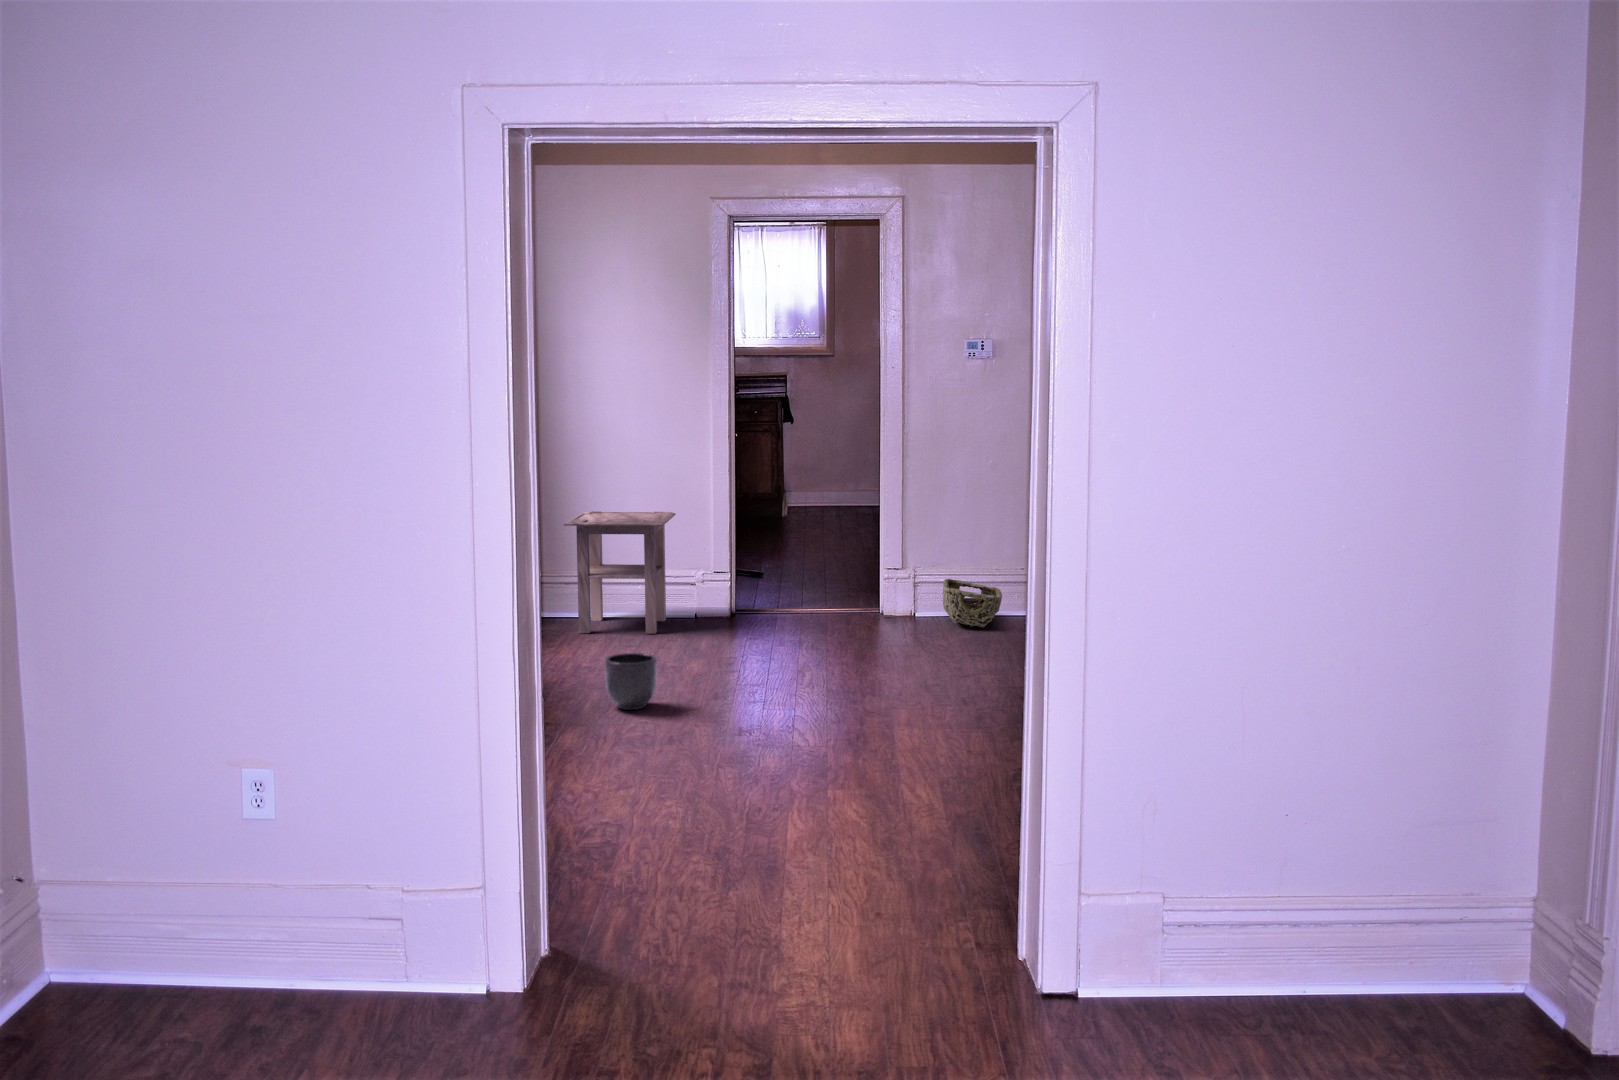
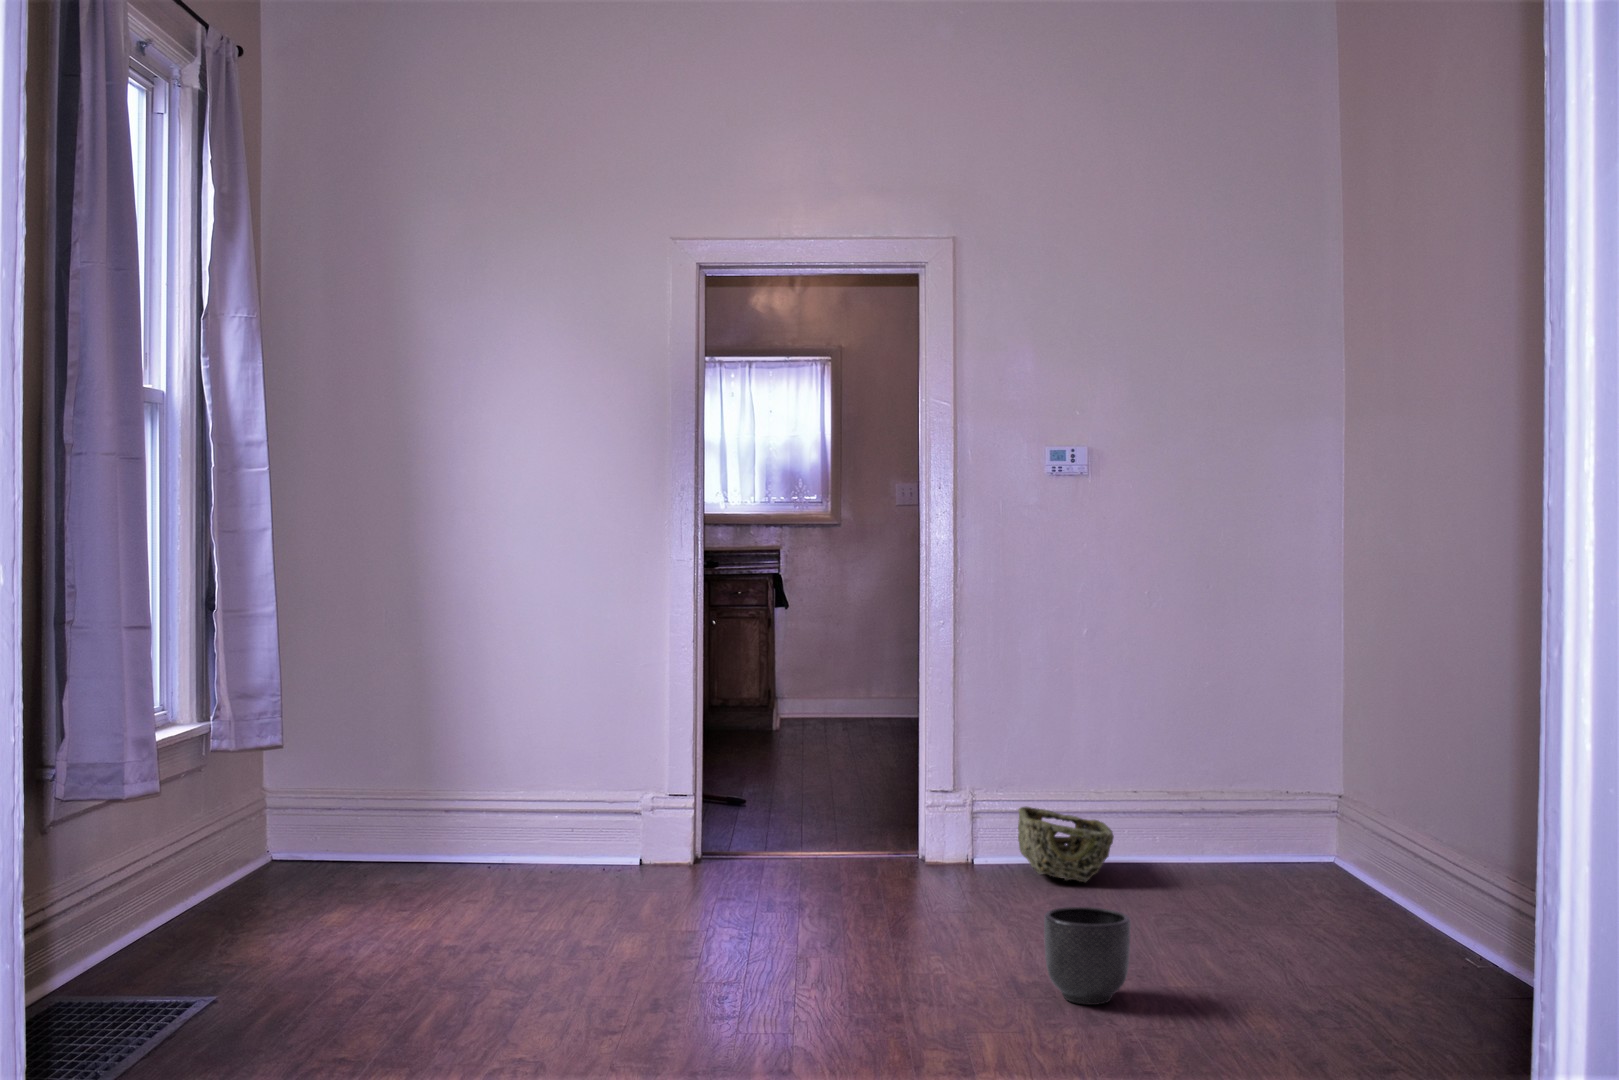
side table: present [564,512,676,634] -> none [433,699,613,889]
planter: present [605,653,657,710] -> present [1044,907,1131,1005]

